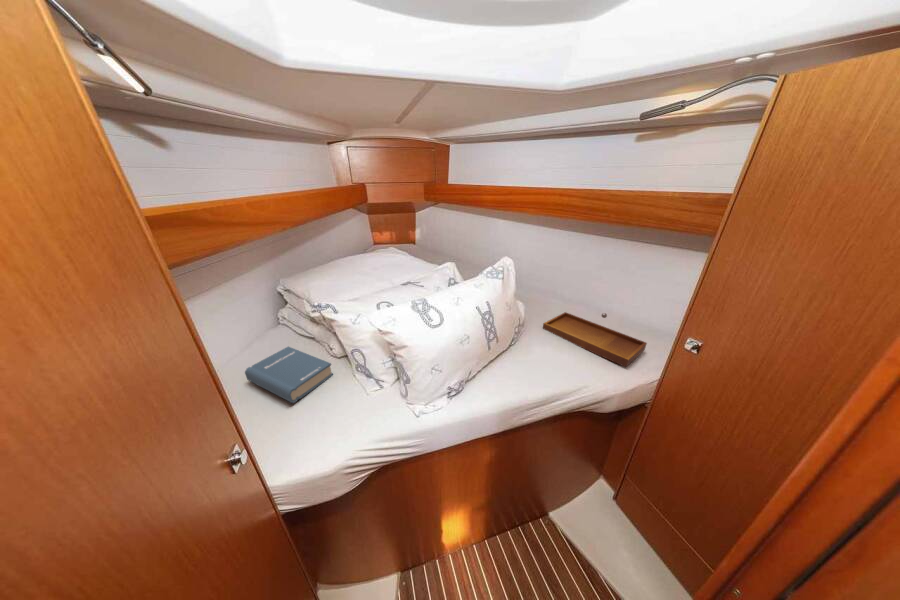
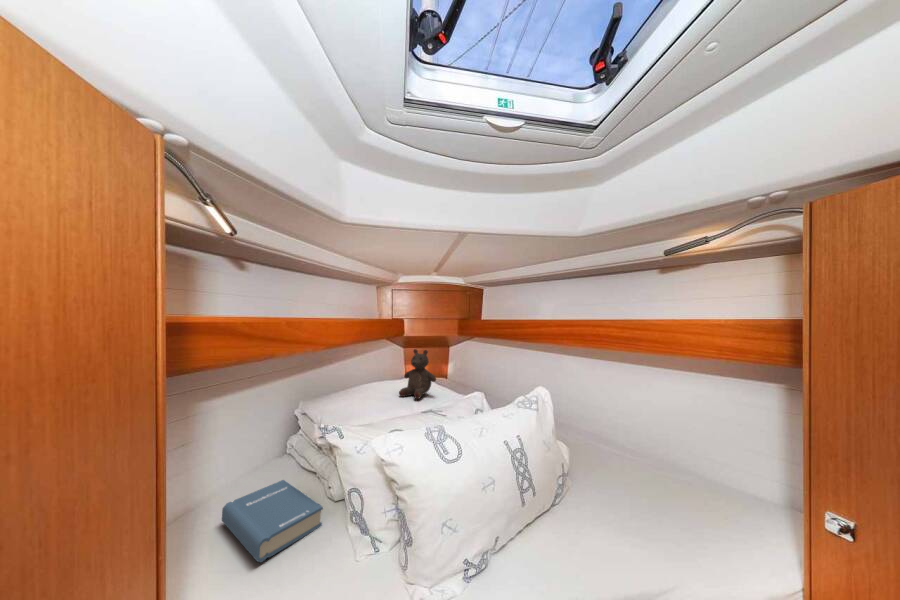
stuffed bear: none [374,222,409,270] -> present [399,349,436,399]
tray: present [543,312,647,367] -> none [598,466,761,563]

